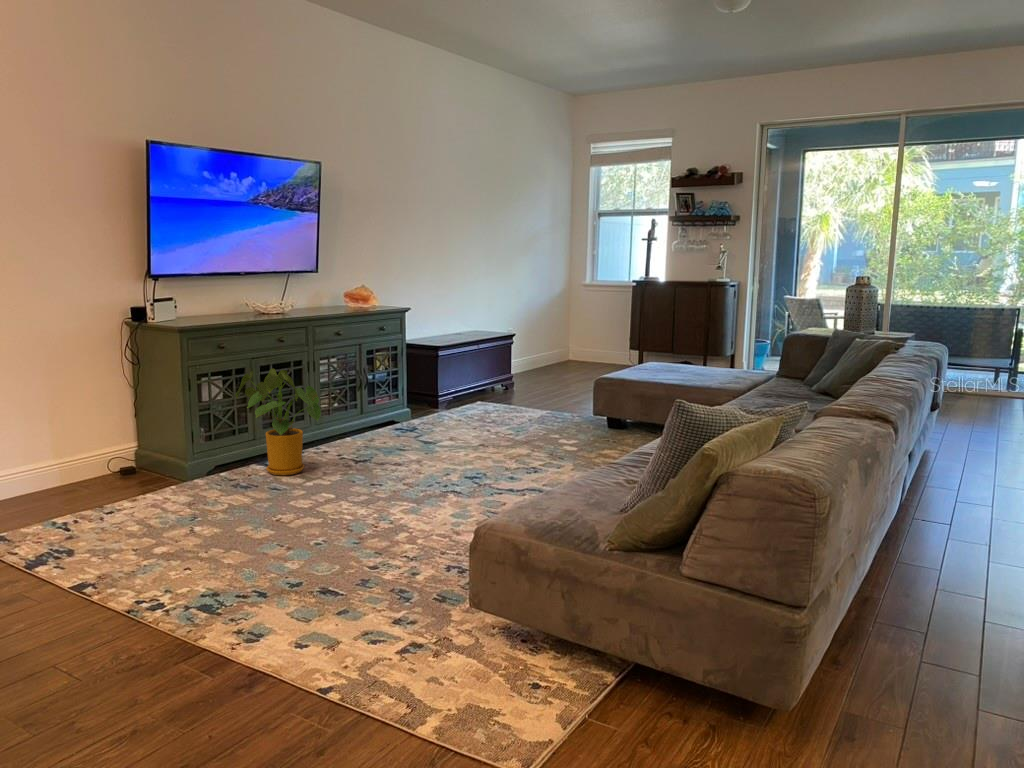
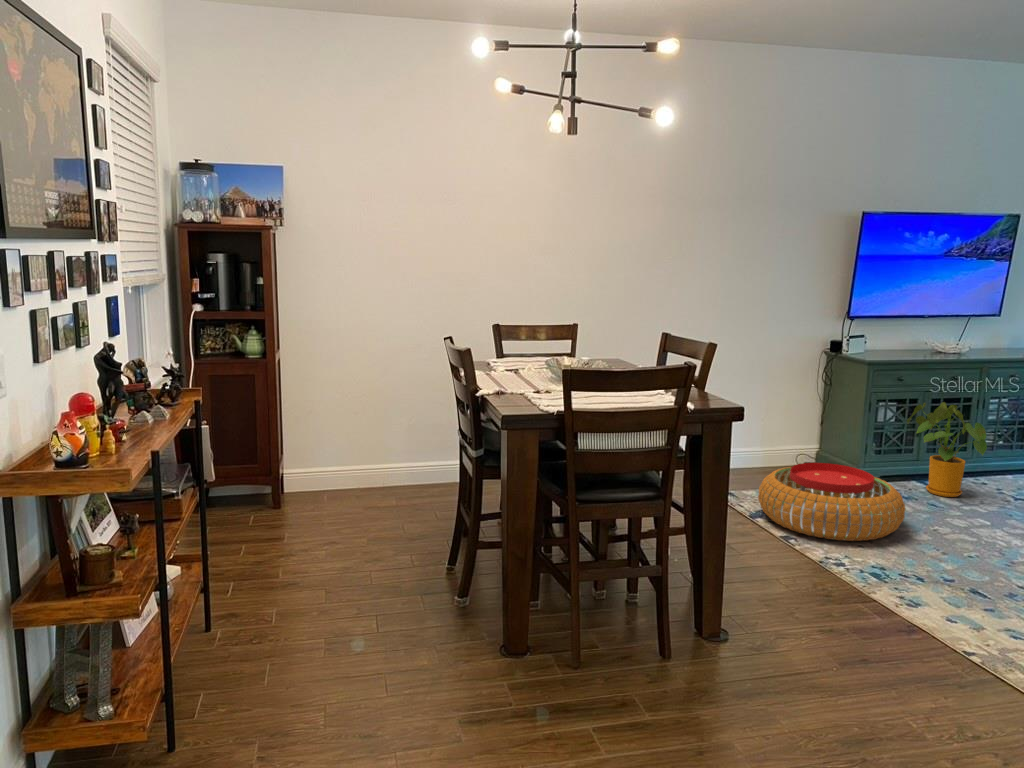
pouf: none [33,465,240,575] -> present [758,463,905,541]

